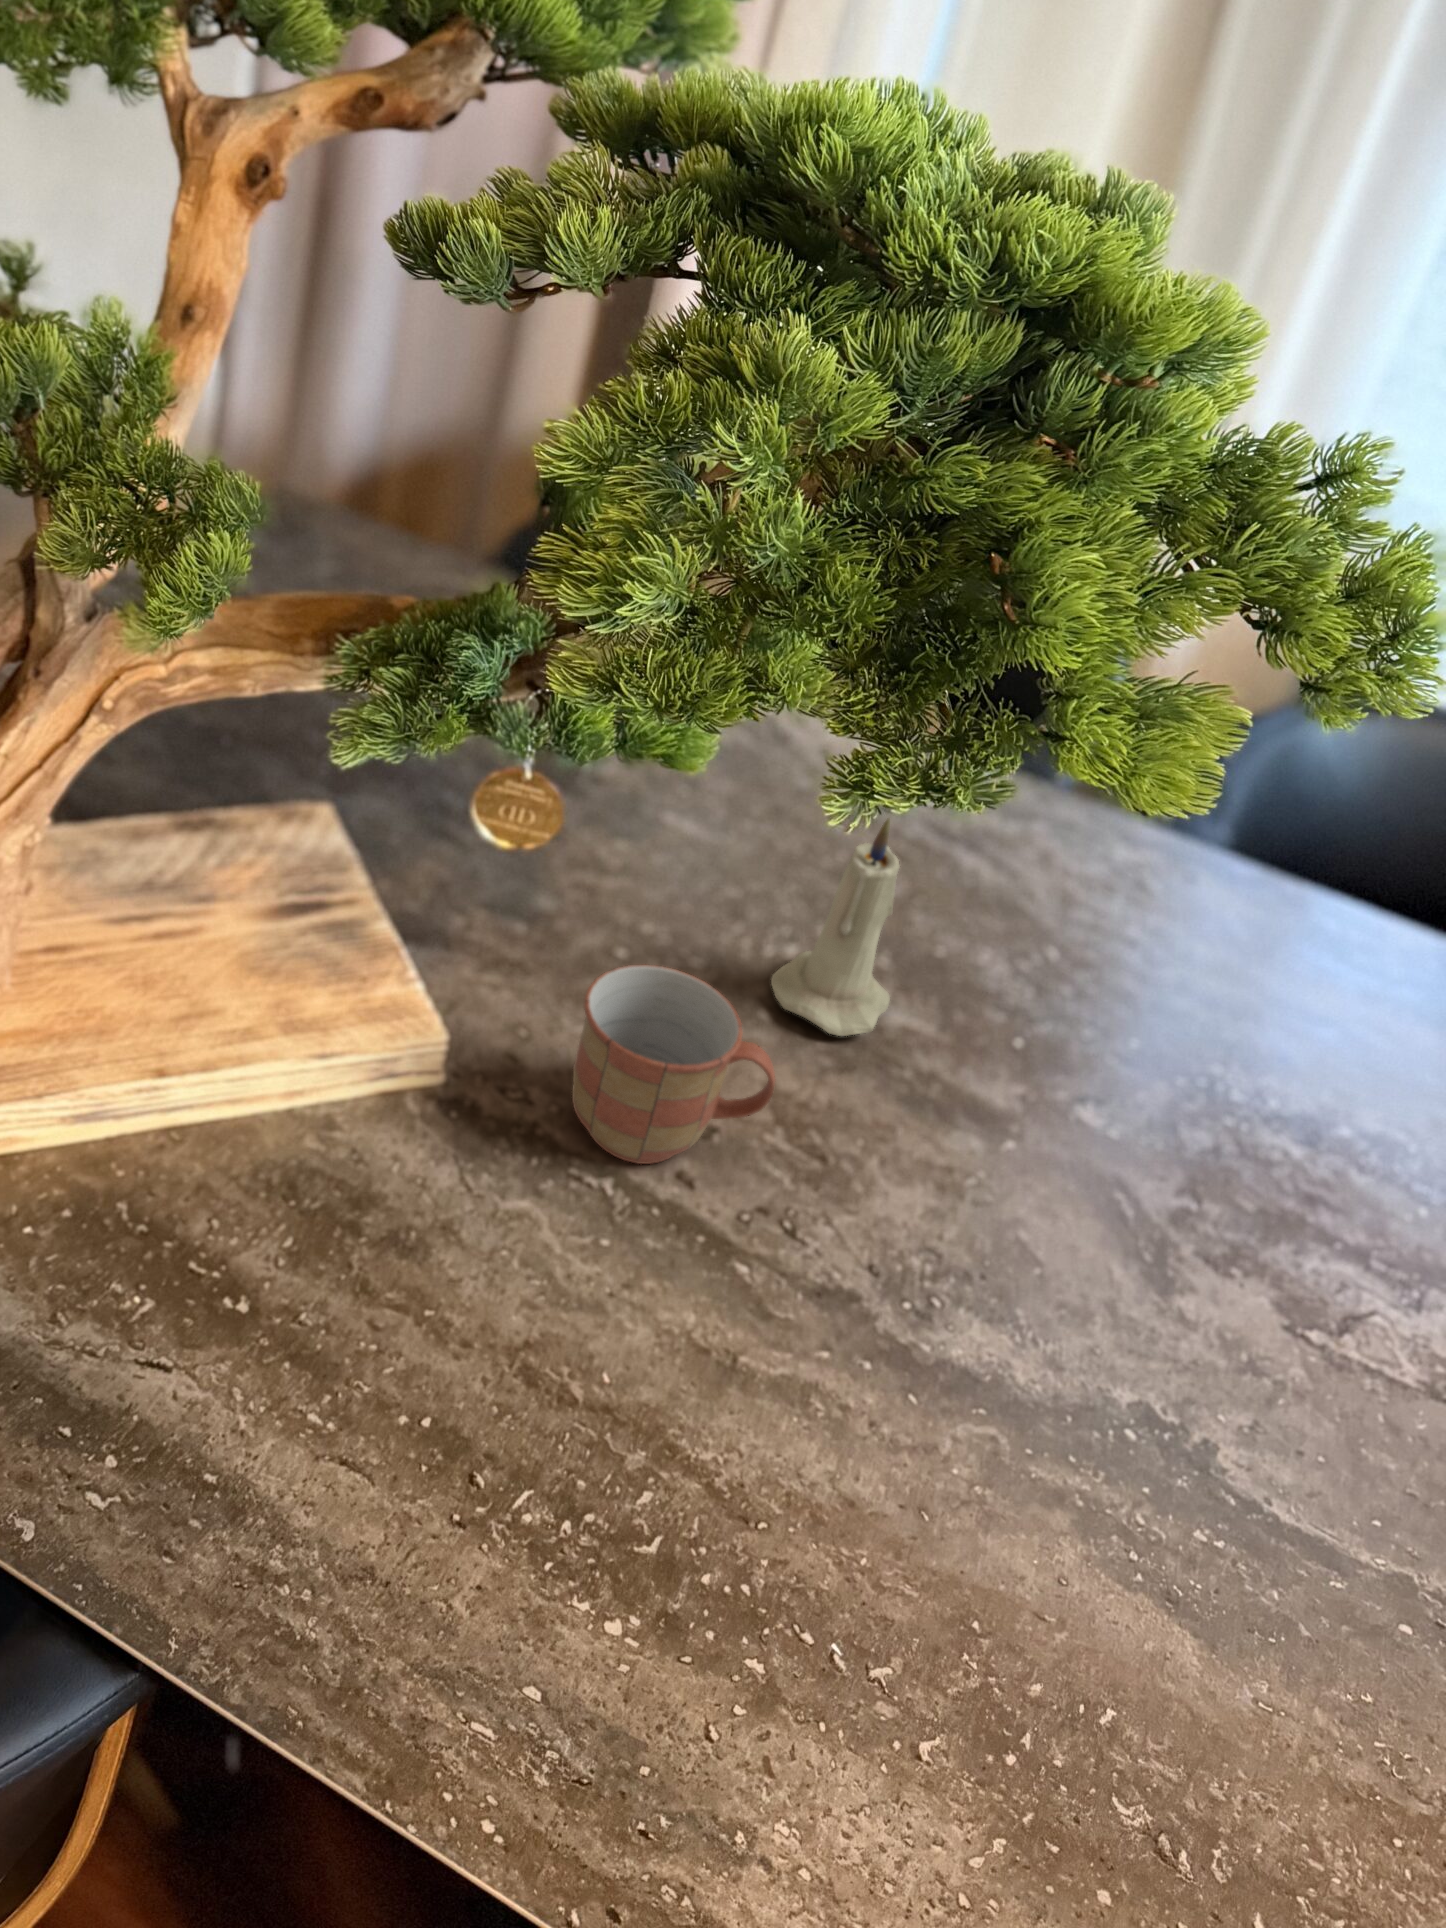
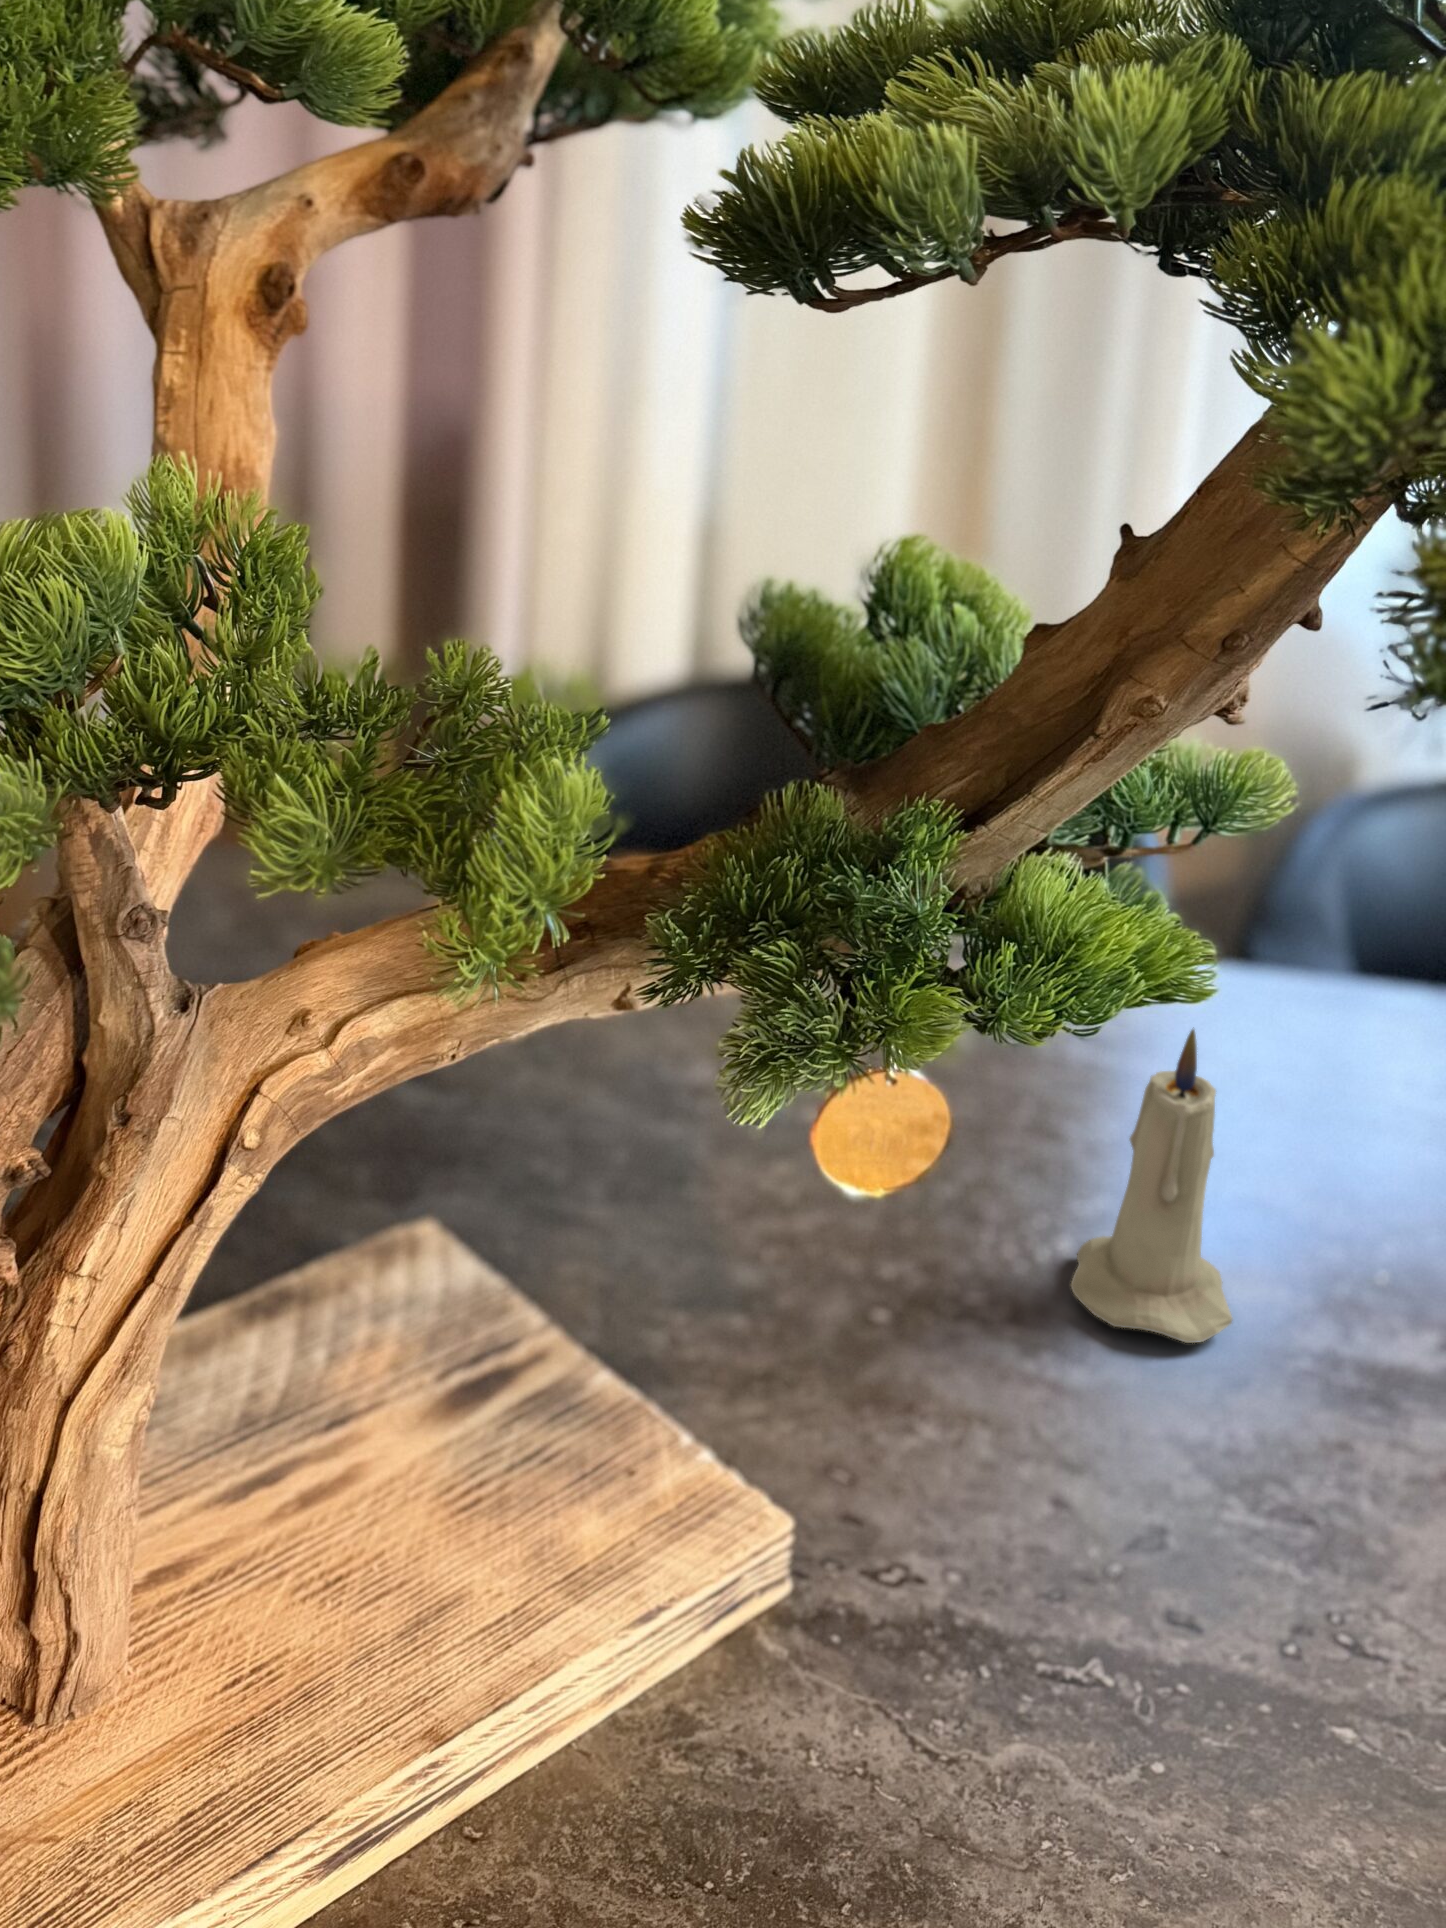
mug: present [572,964,775,1164] -> none [962,1314,1252,1624]

